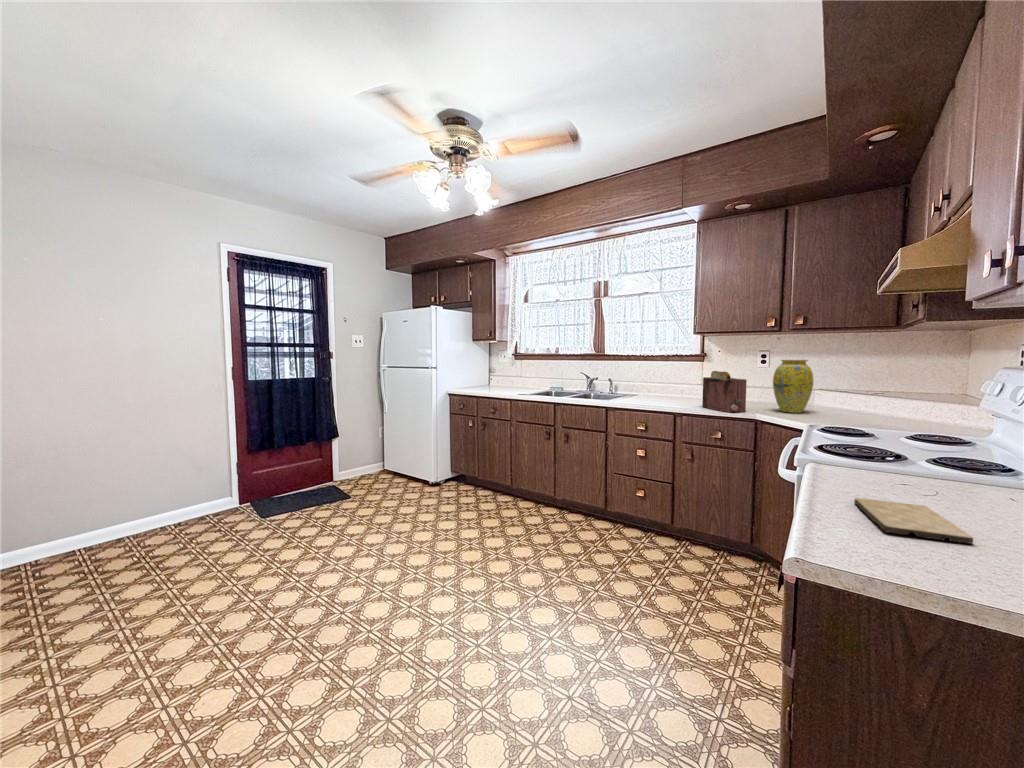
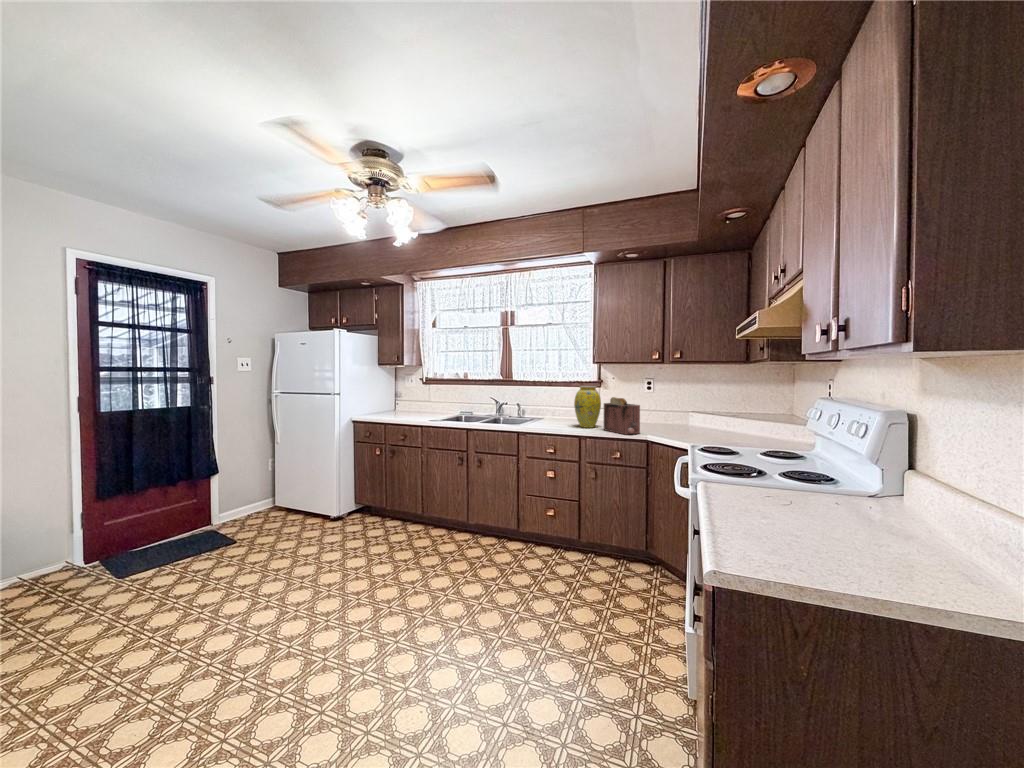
vase: present [773,360,813,413] -> present [574,386,601,428]
cutting board: present [854,498,973,544] -> none [740,512,822,543]

